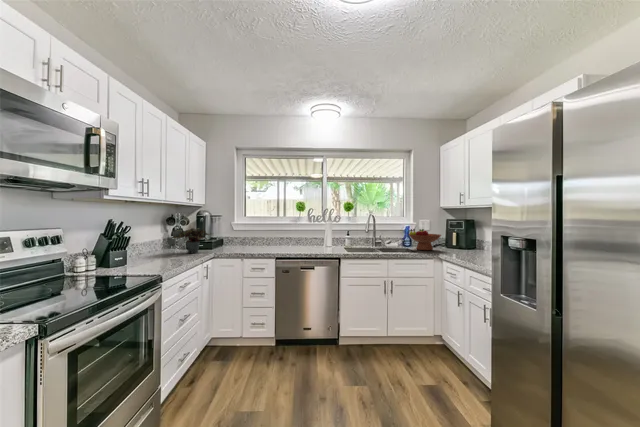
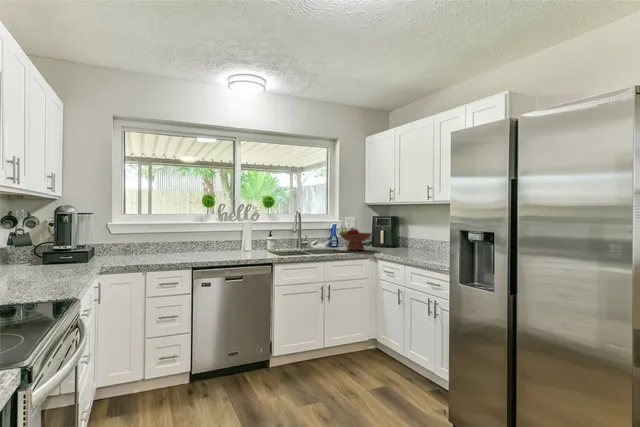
potted plant: present [173,228,210,253] -> none [31,231,96,268]

